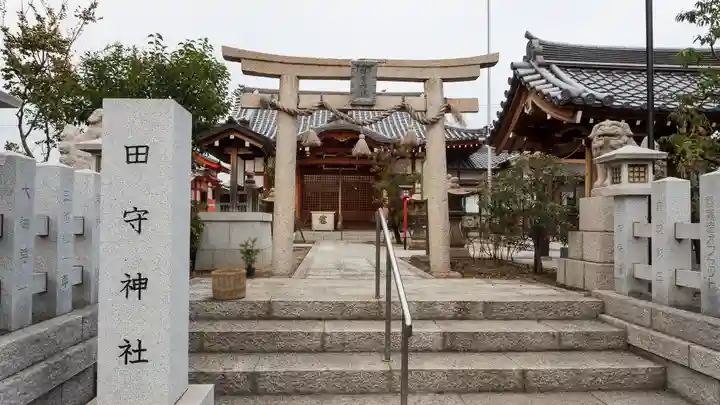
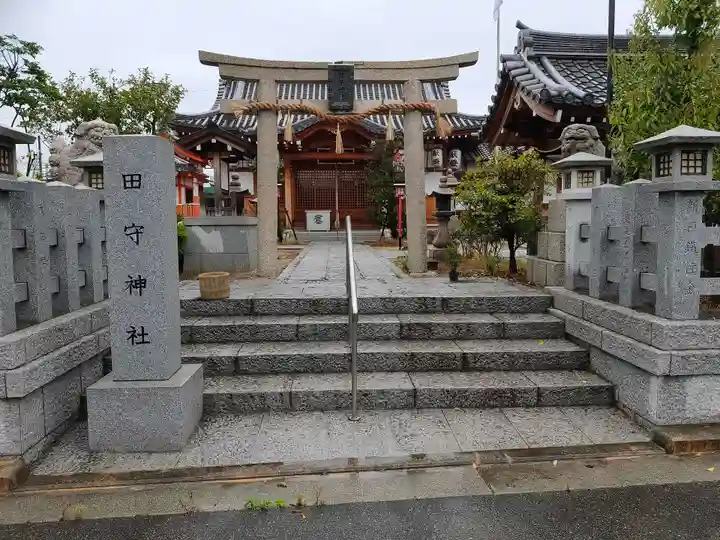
potted plant: present [239,238,260,278] -> present [443,242,462,282]

